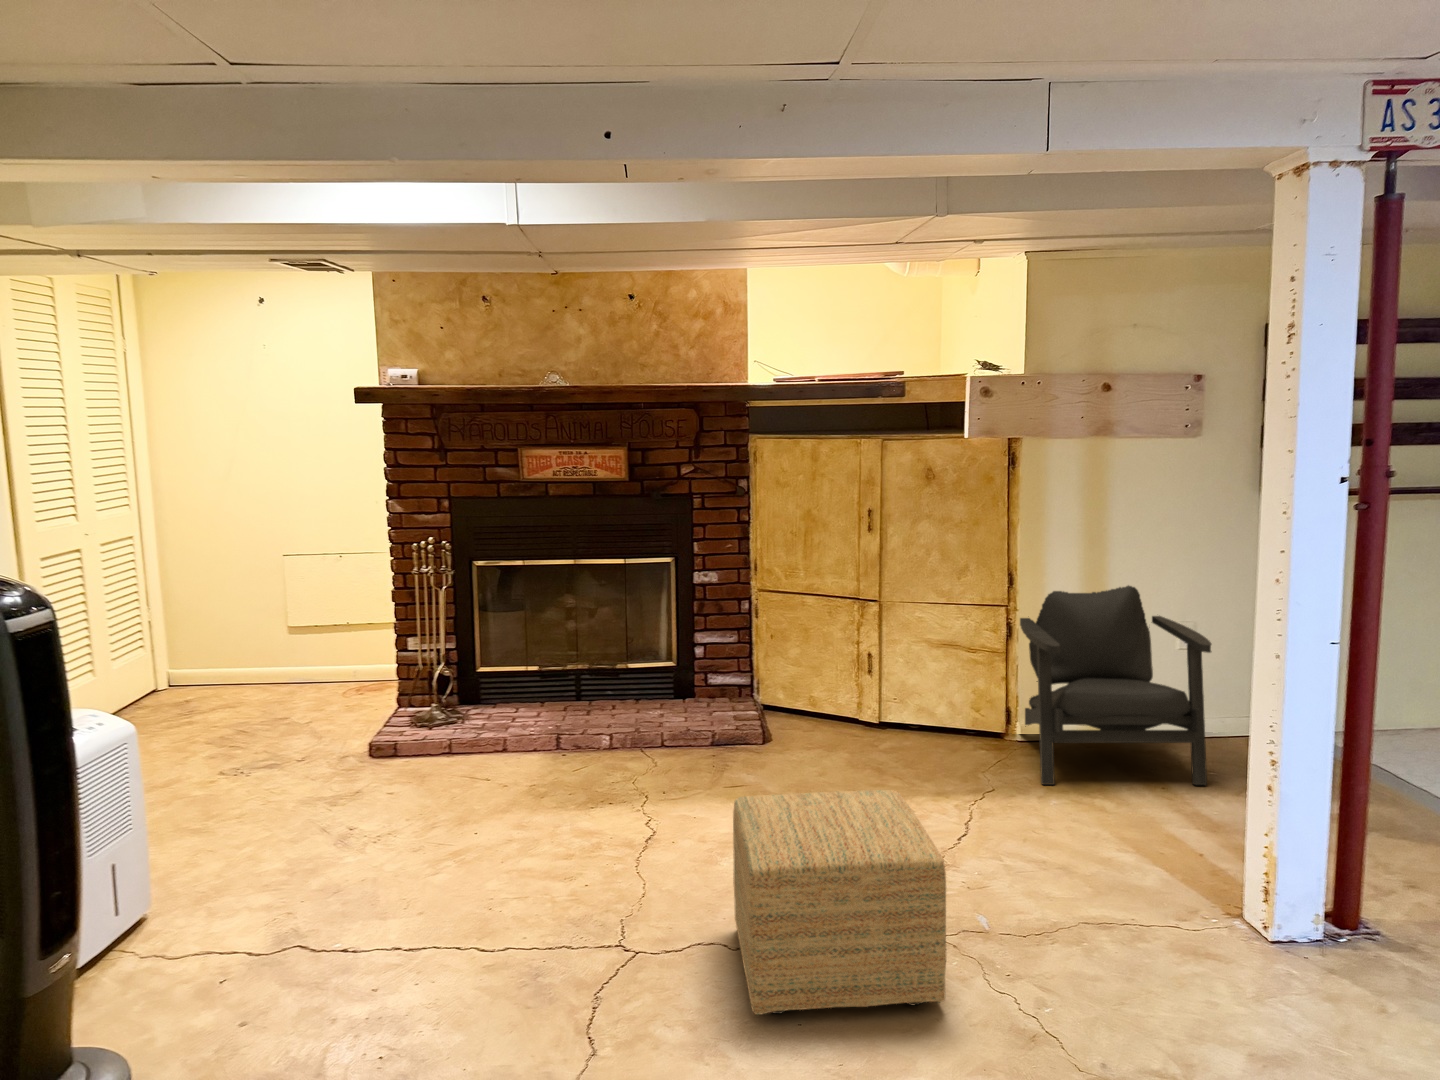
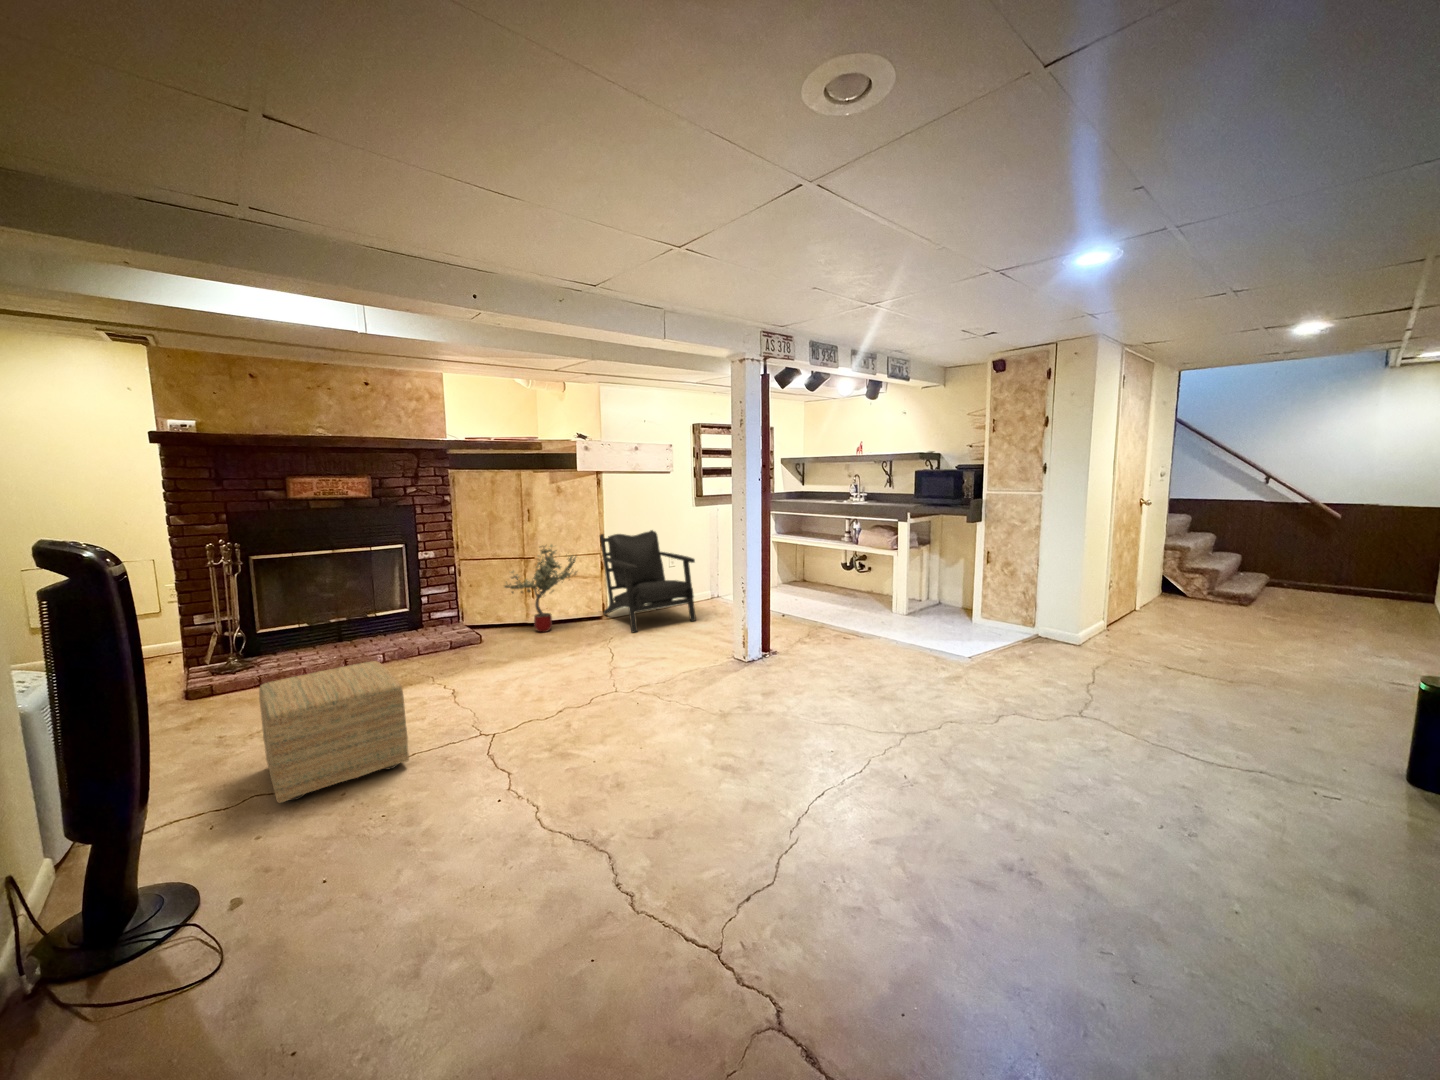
potted tree: none [816,577,952,745] -> present [505,545,577,632]
ottoman: present [733,790,947,1015] -> present [259,661,409,803]

